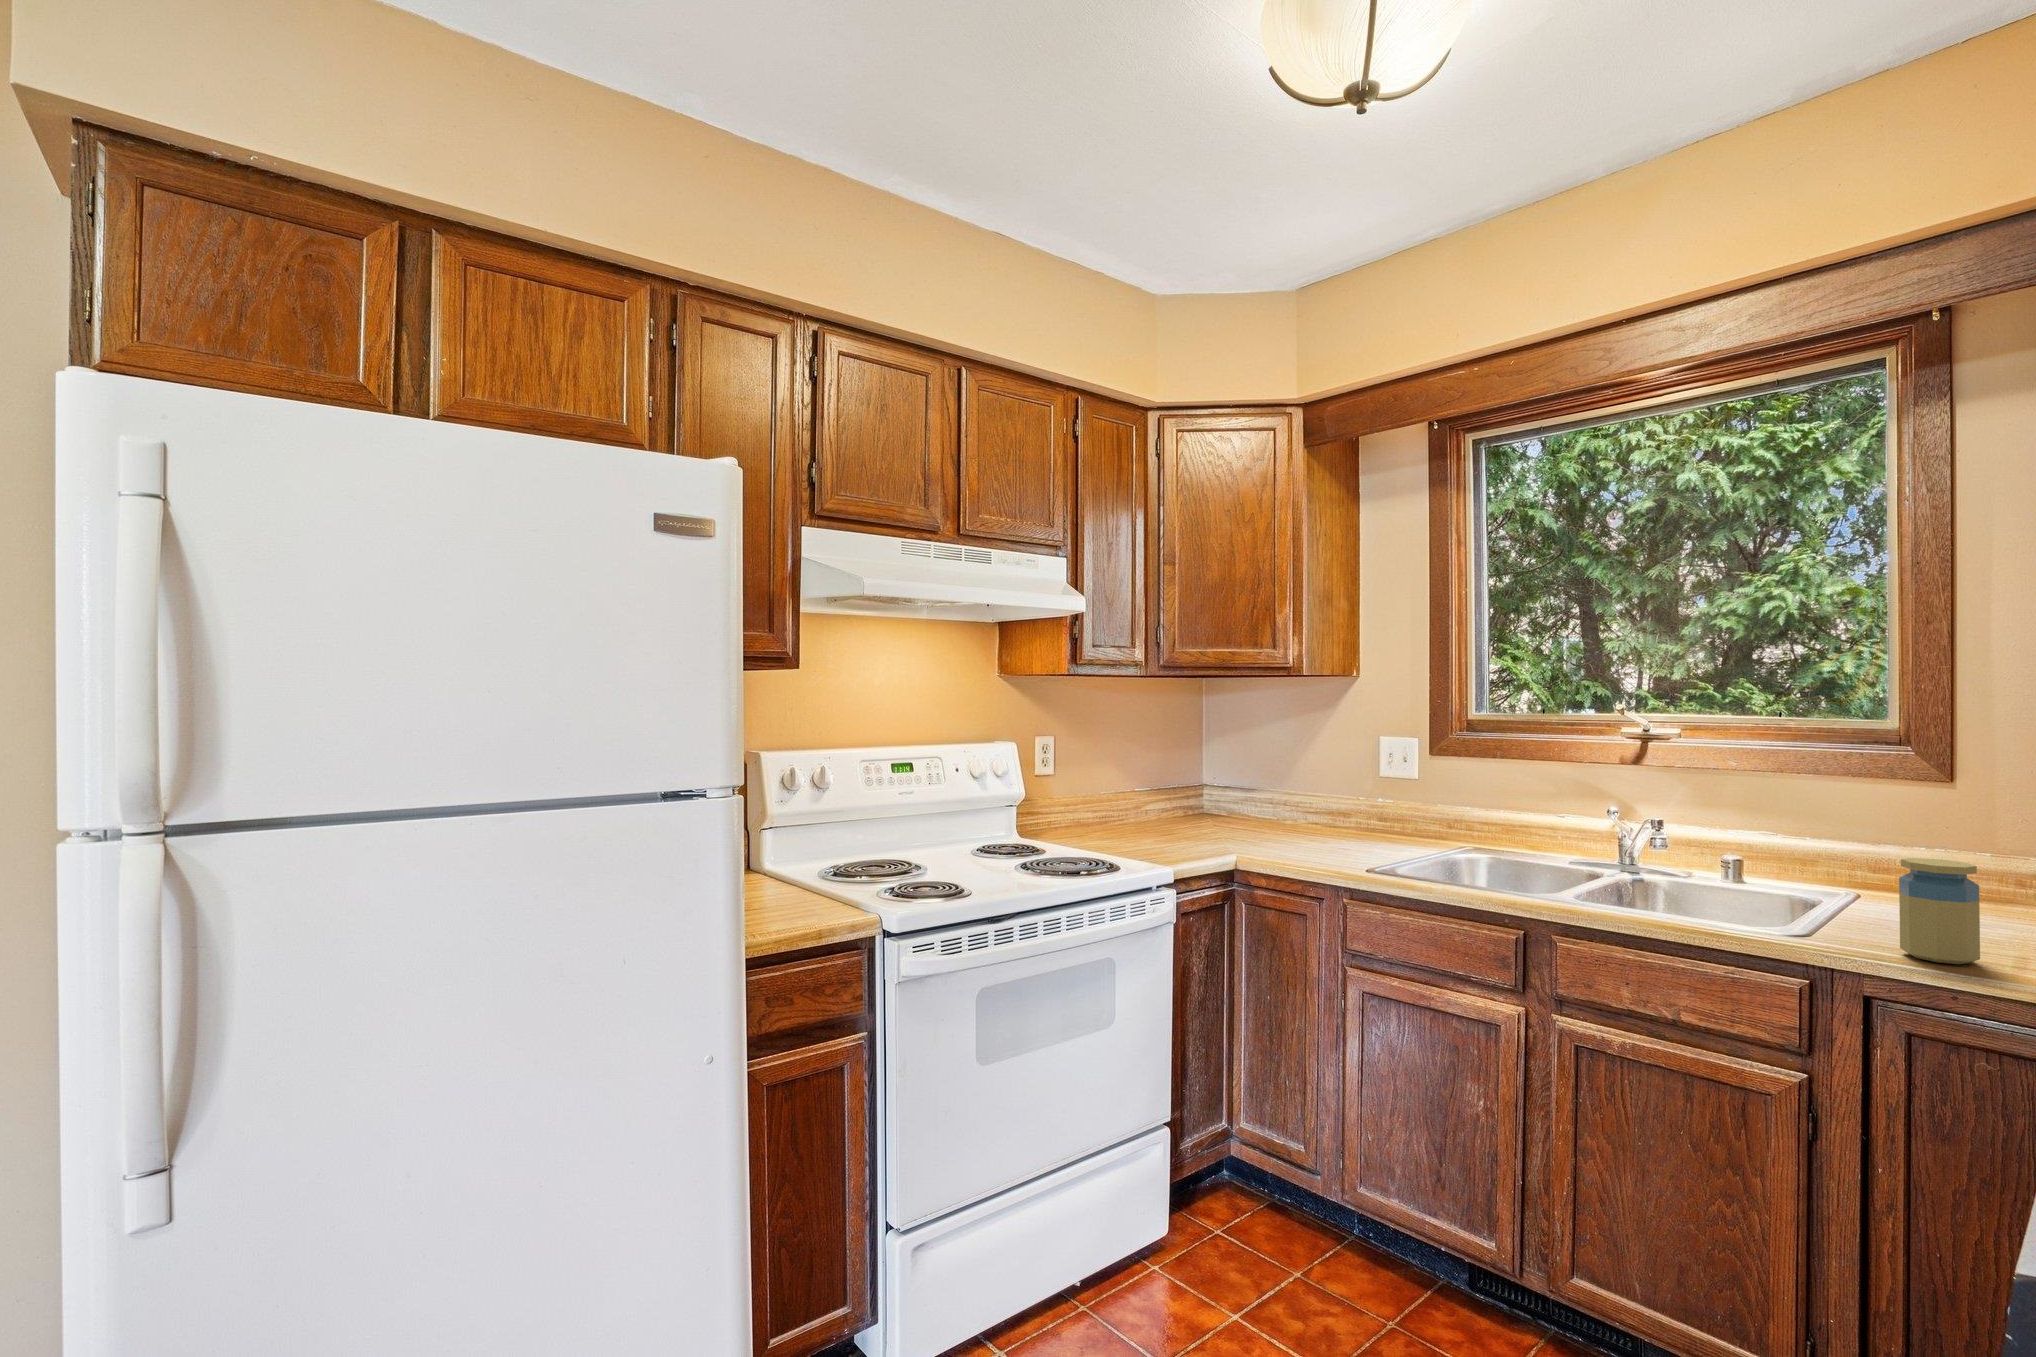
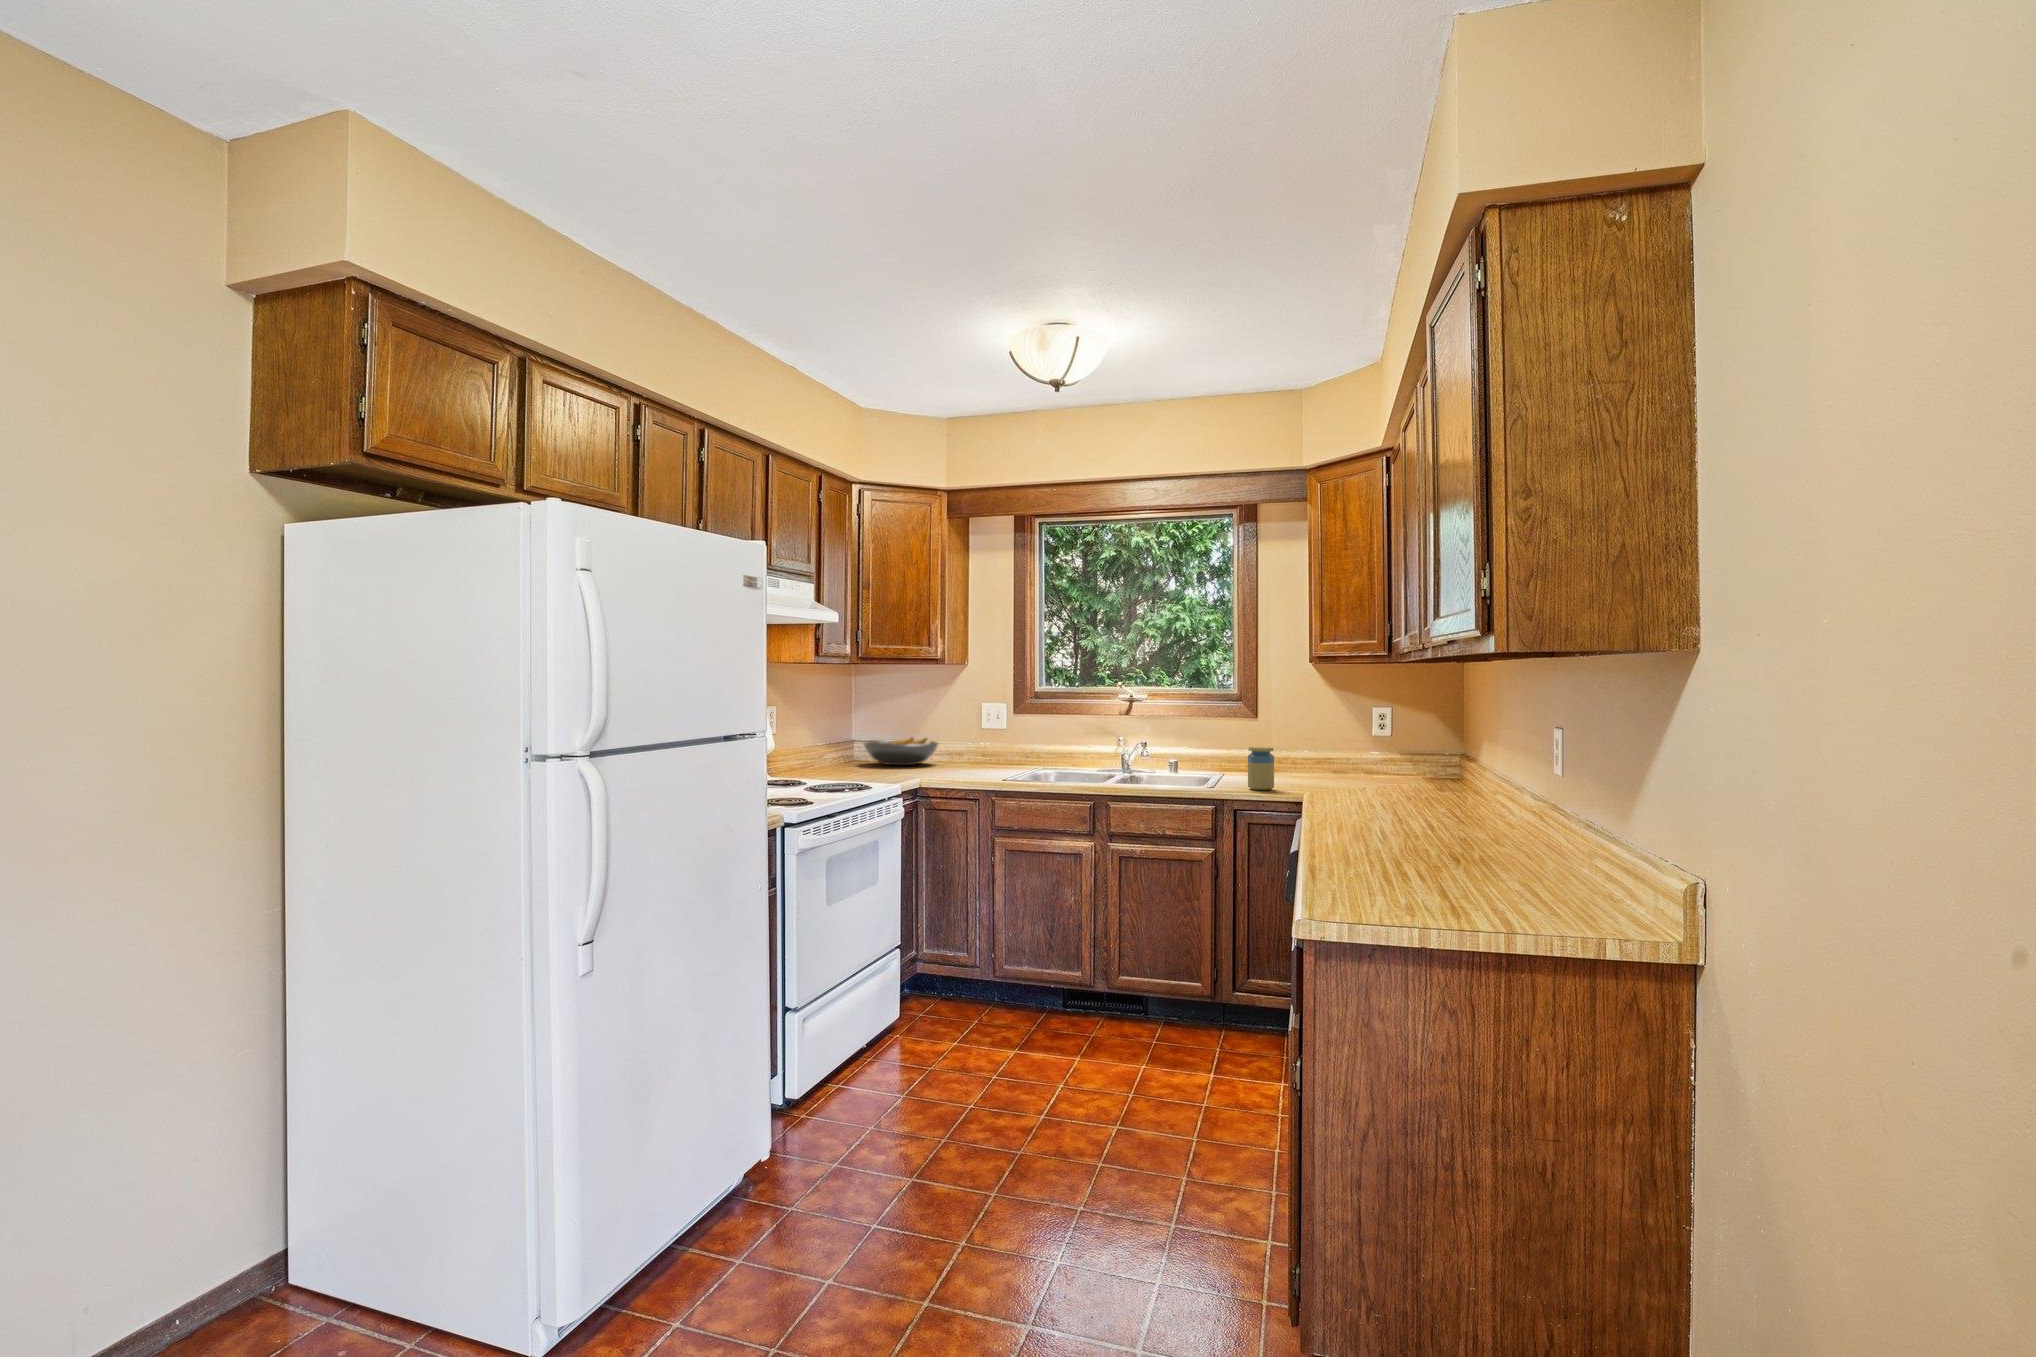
fruit bowl: none [1201,783,1313,822] -> present [864,738,938,765]

